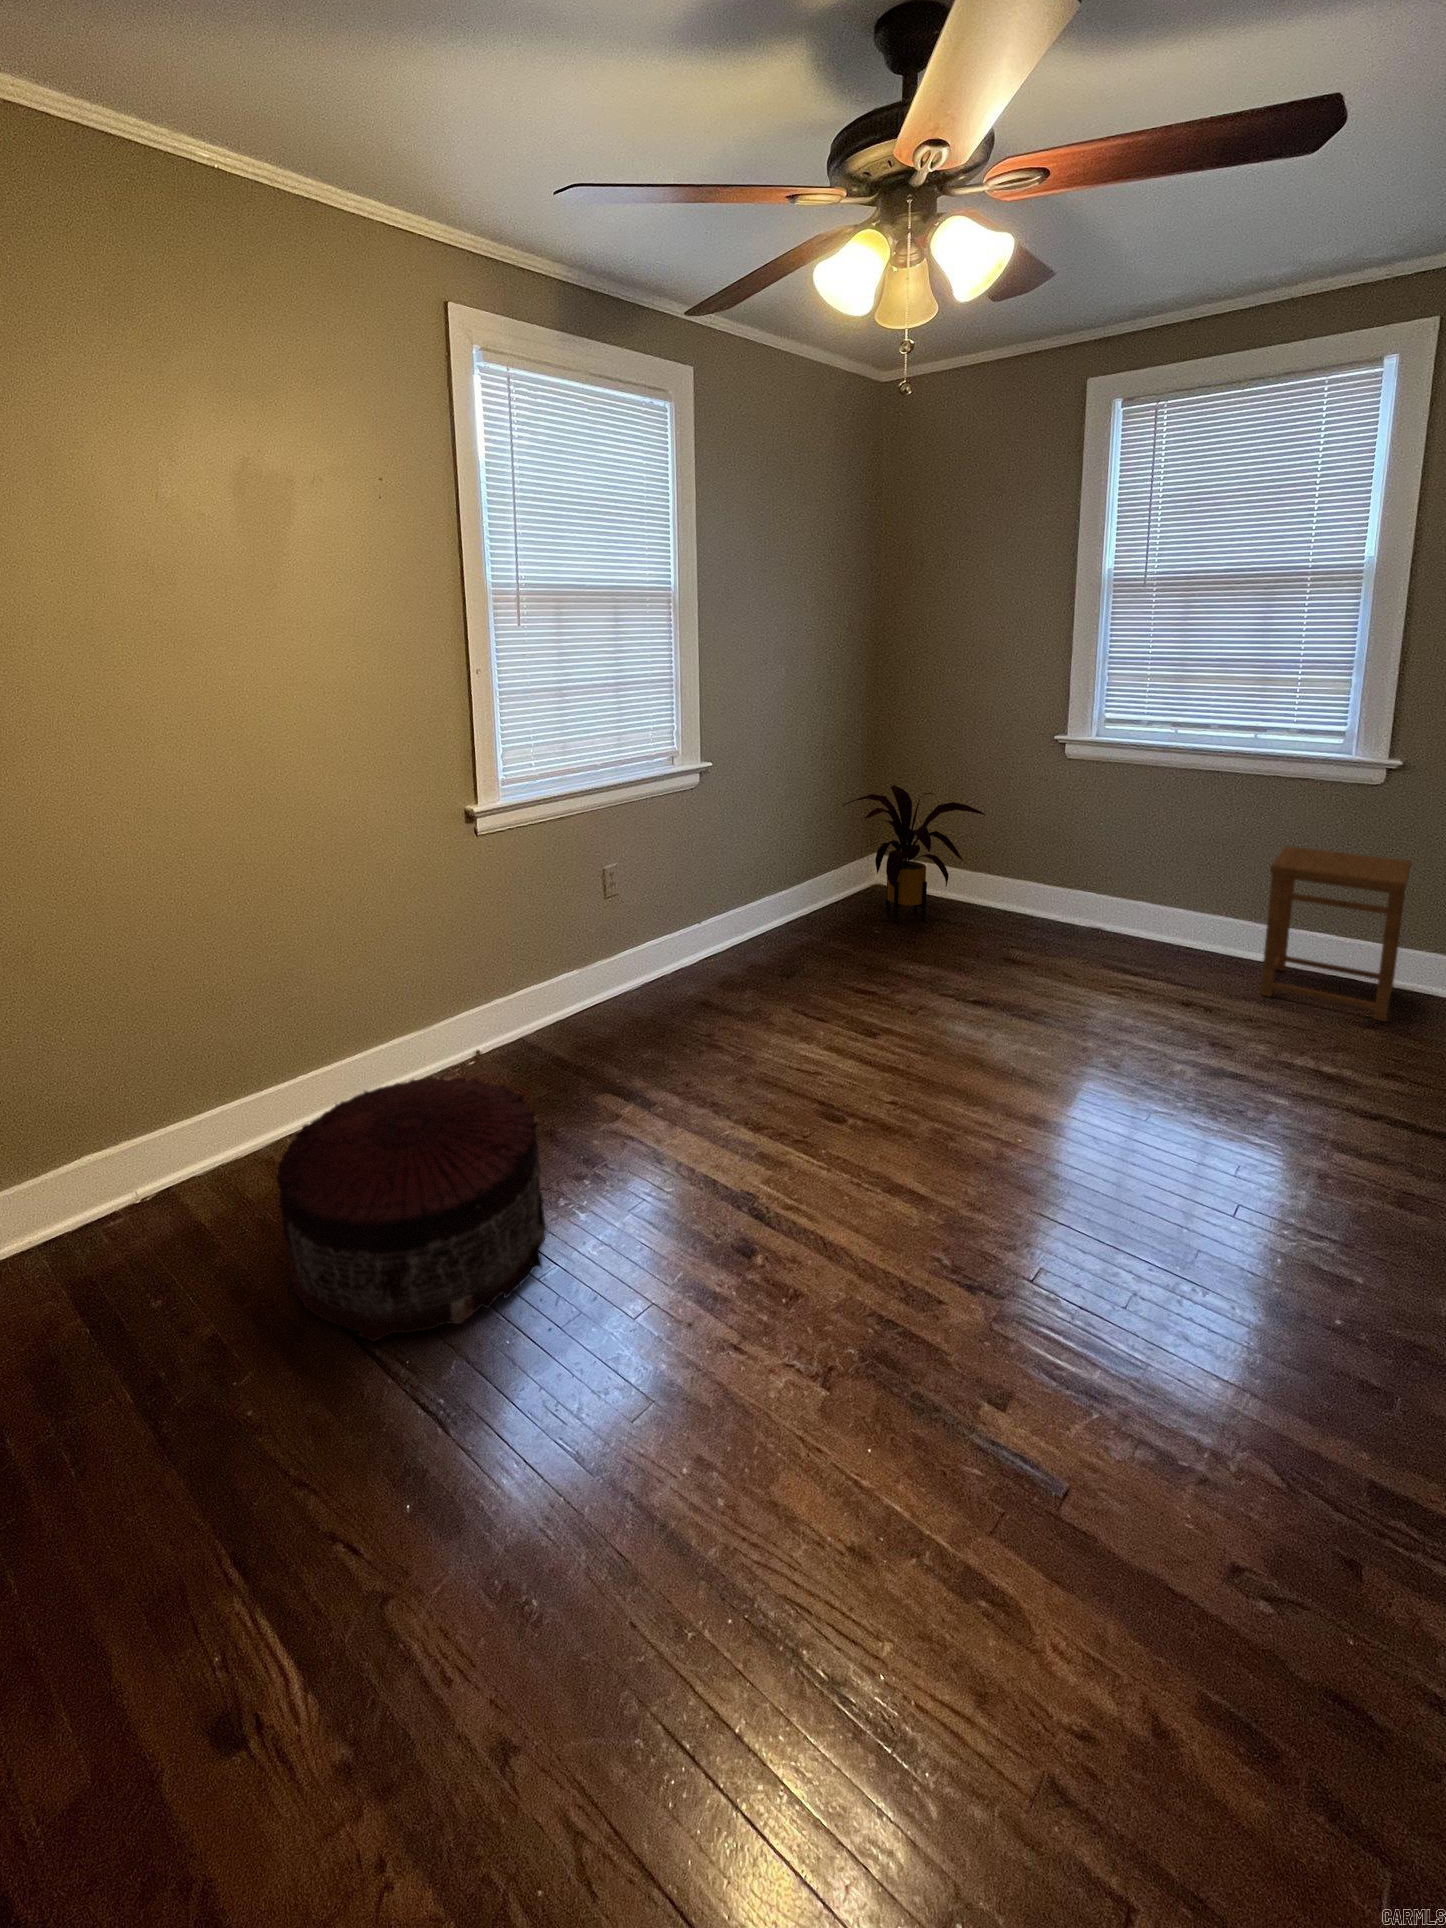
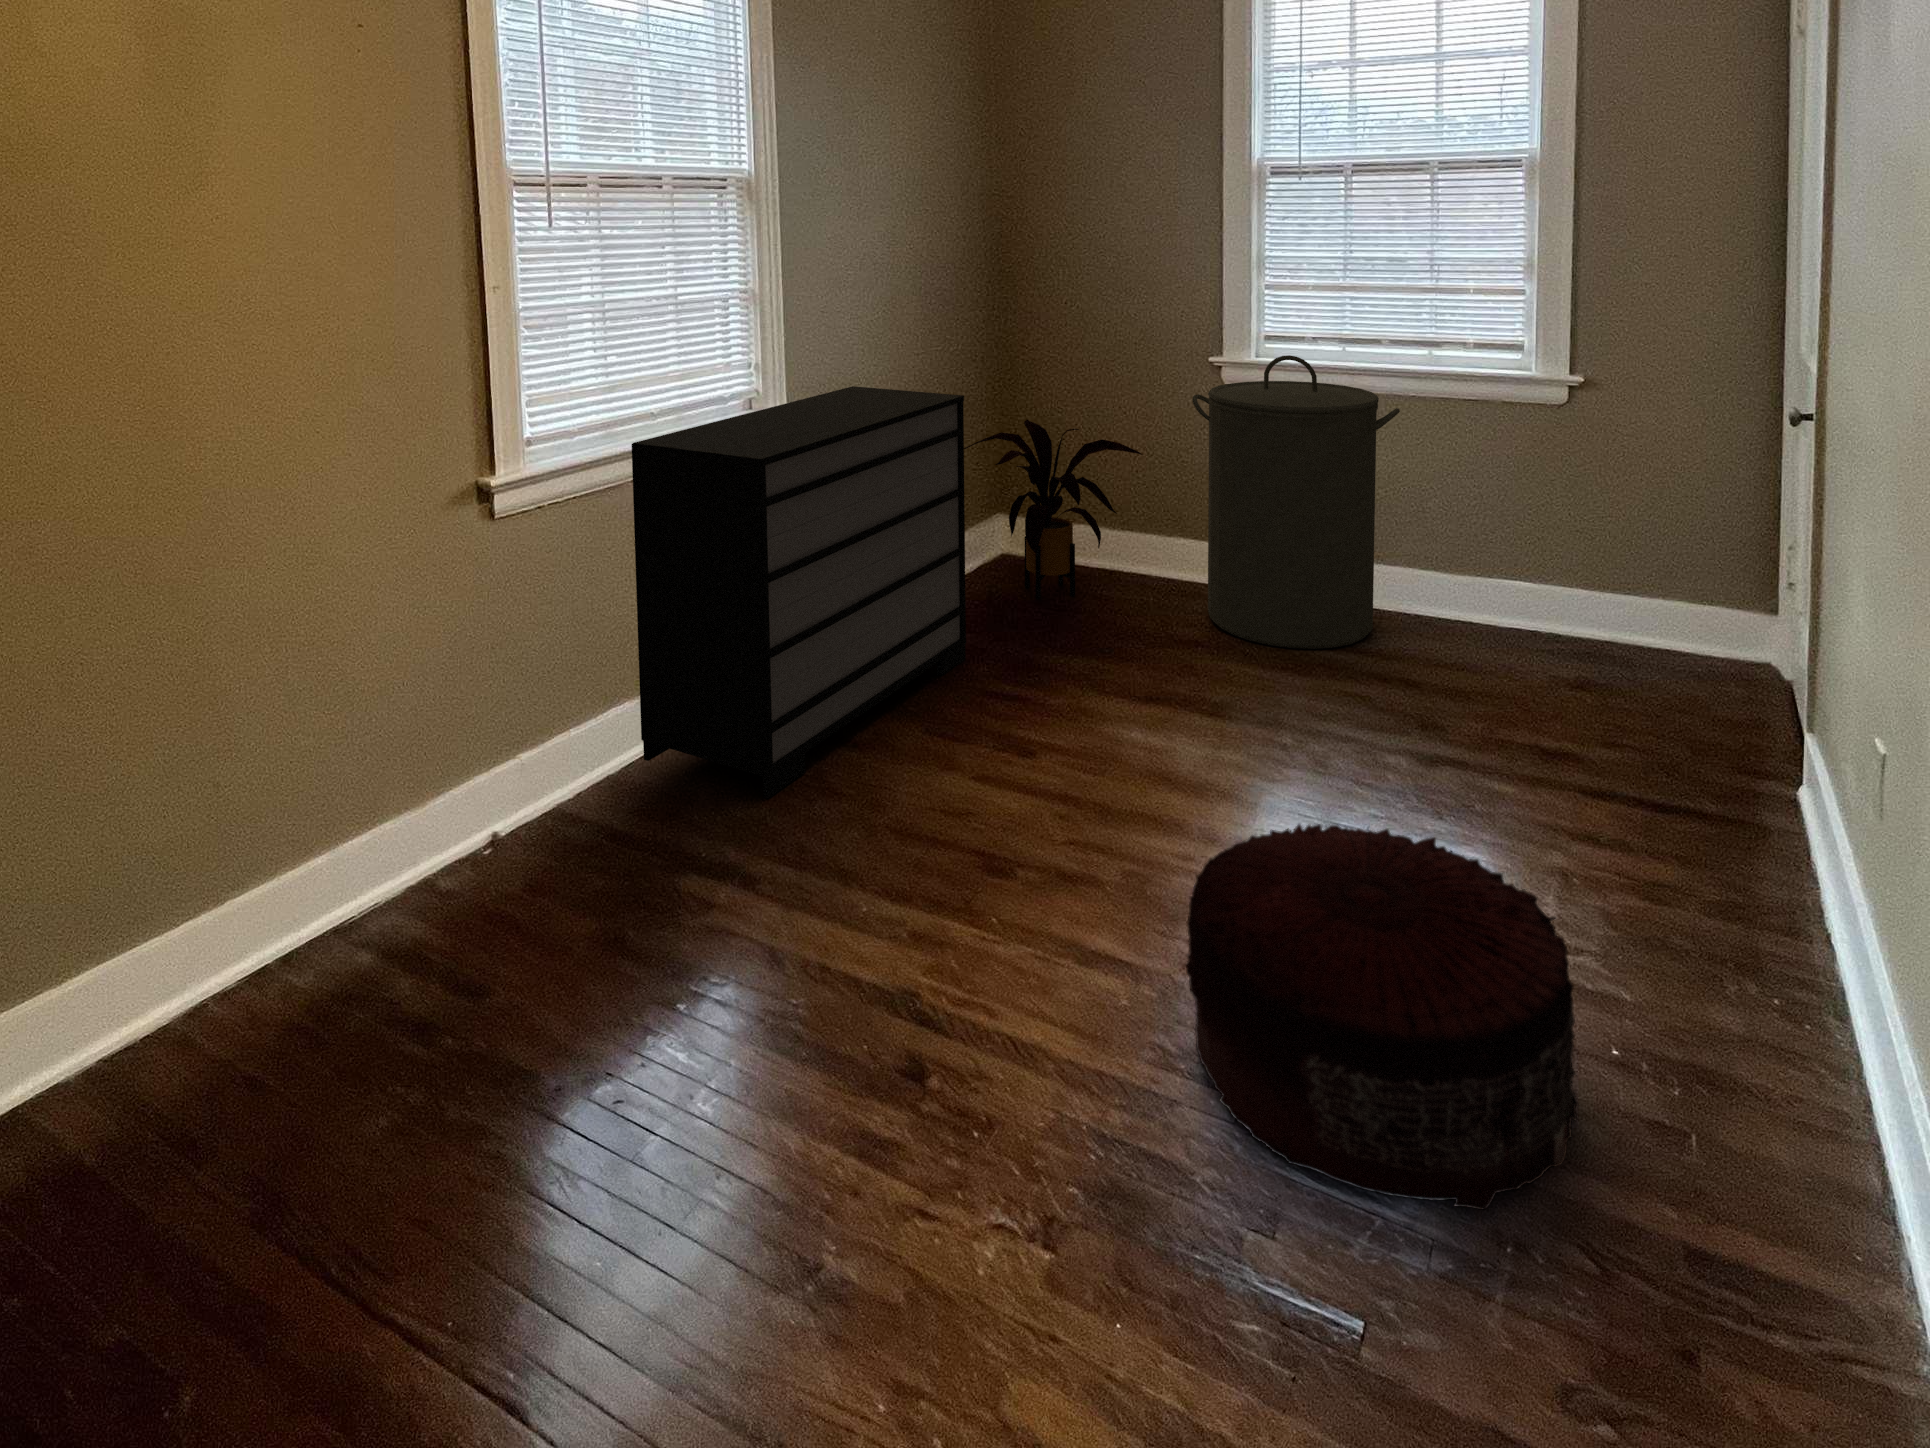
laundry hamper: none [1029,738,1214,976] -> present [1192,355,1400,649]
dresser: none [576,754,835,1048] -> present [632,386,966,798]
side table: present [1260,846,1411,1022] -> none [1466,479,1608,681]
pouf: present [276,1077,546,1341] -> present [1186,824,1578,1210]

